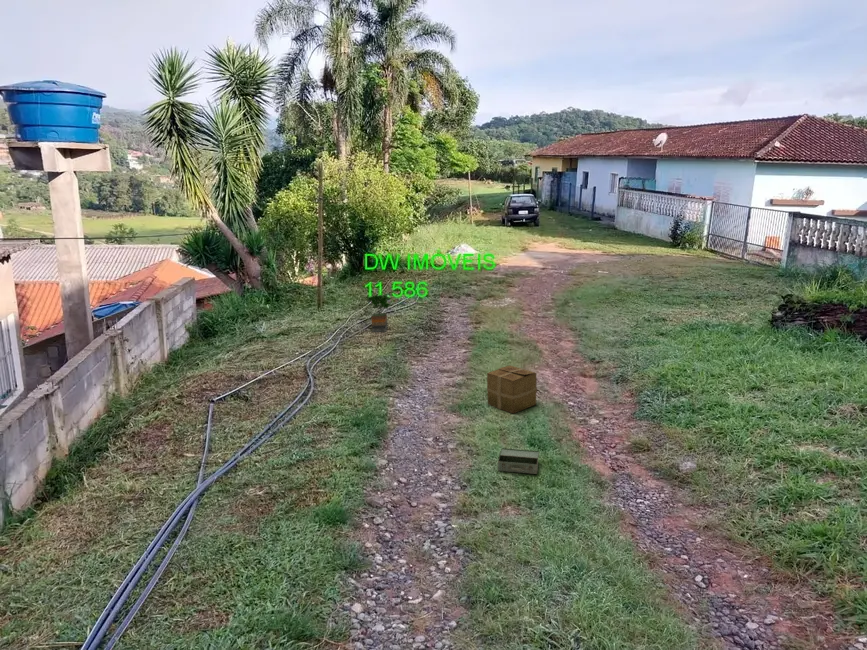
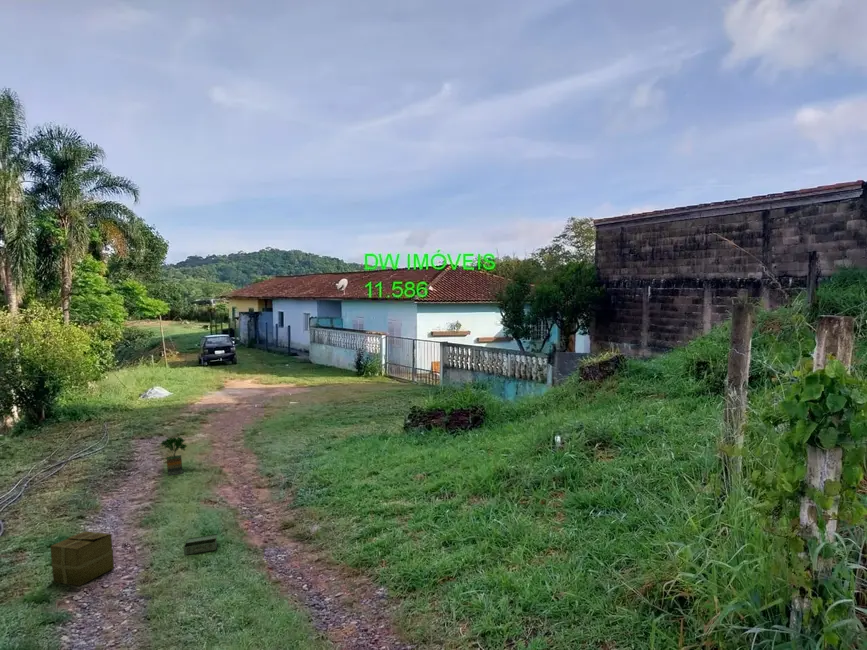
potted tree: present [368,295,391,332] -> present [161,437,187,476]
cardboard box: present [487,366,537,413] -> present [51,531,114,586]

